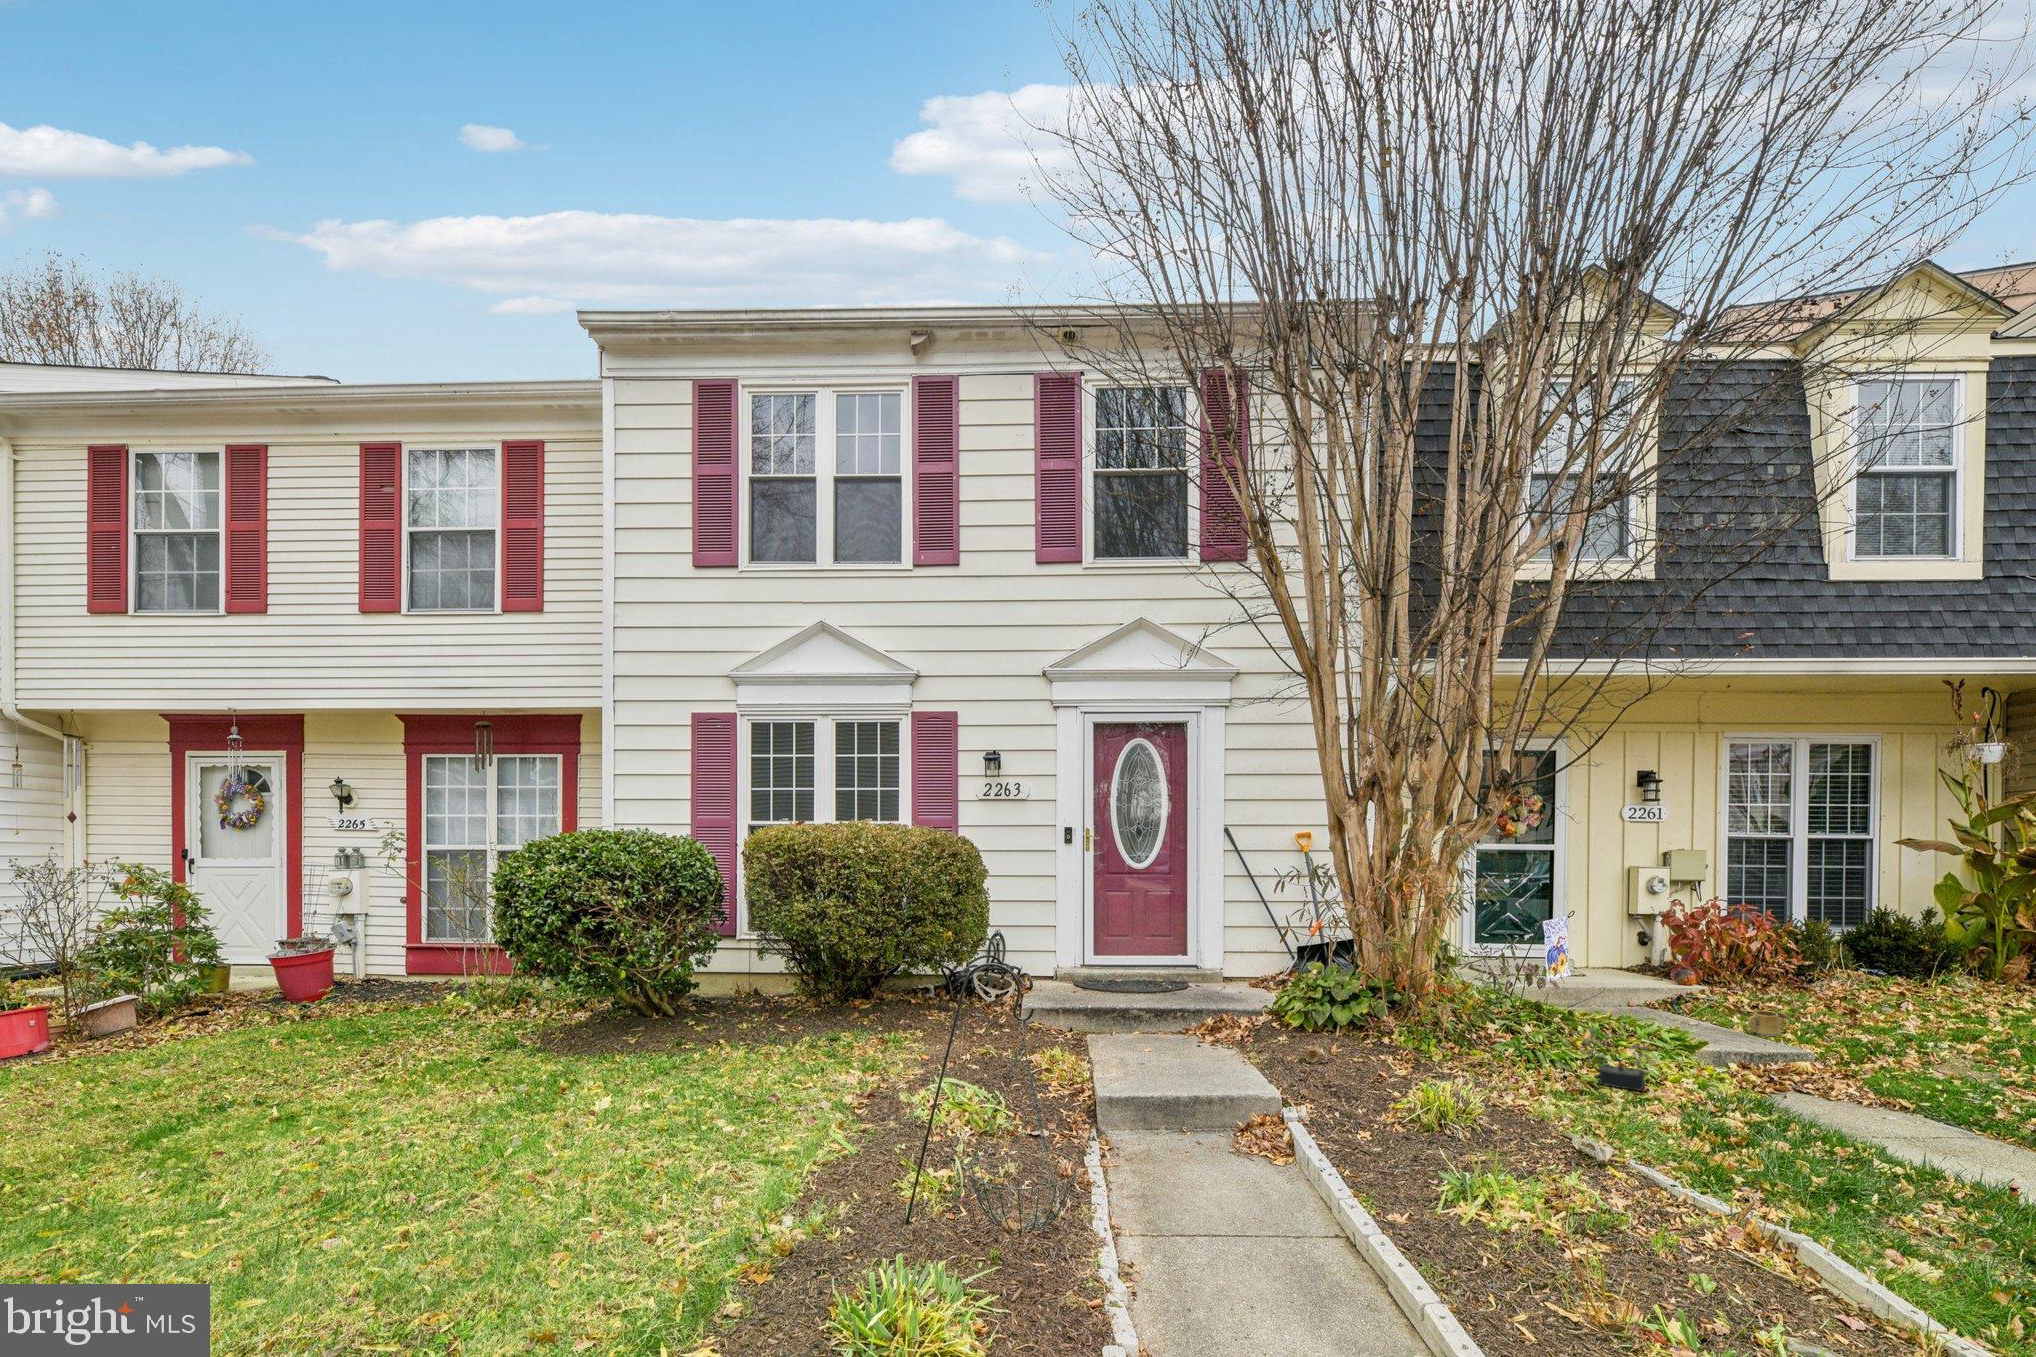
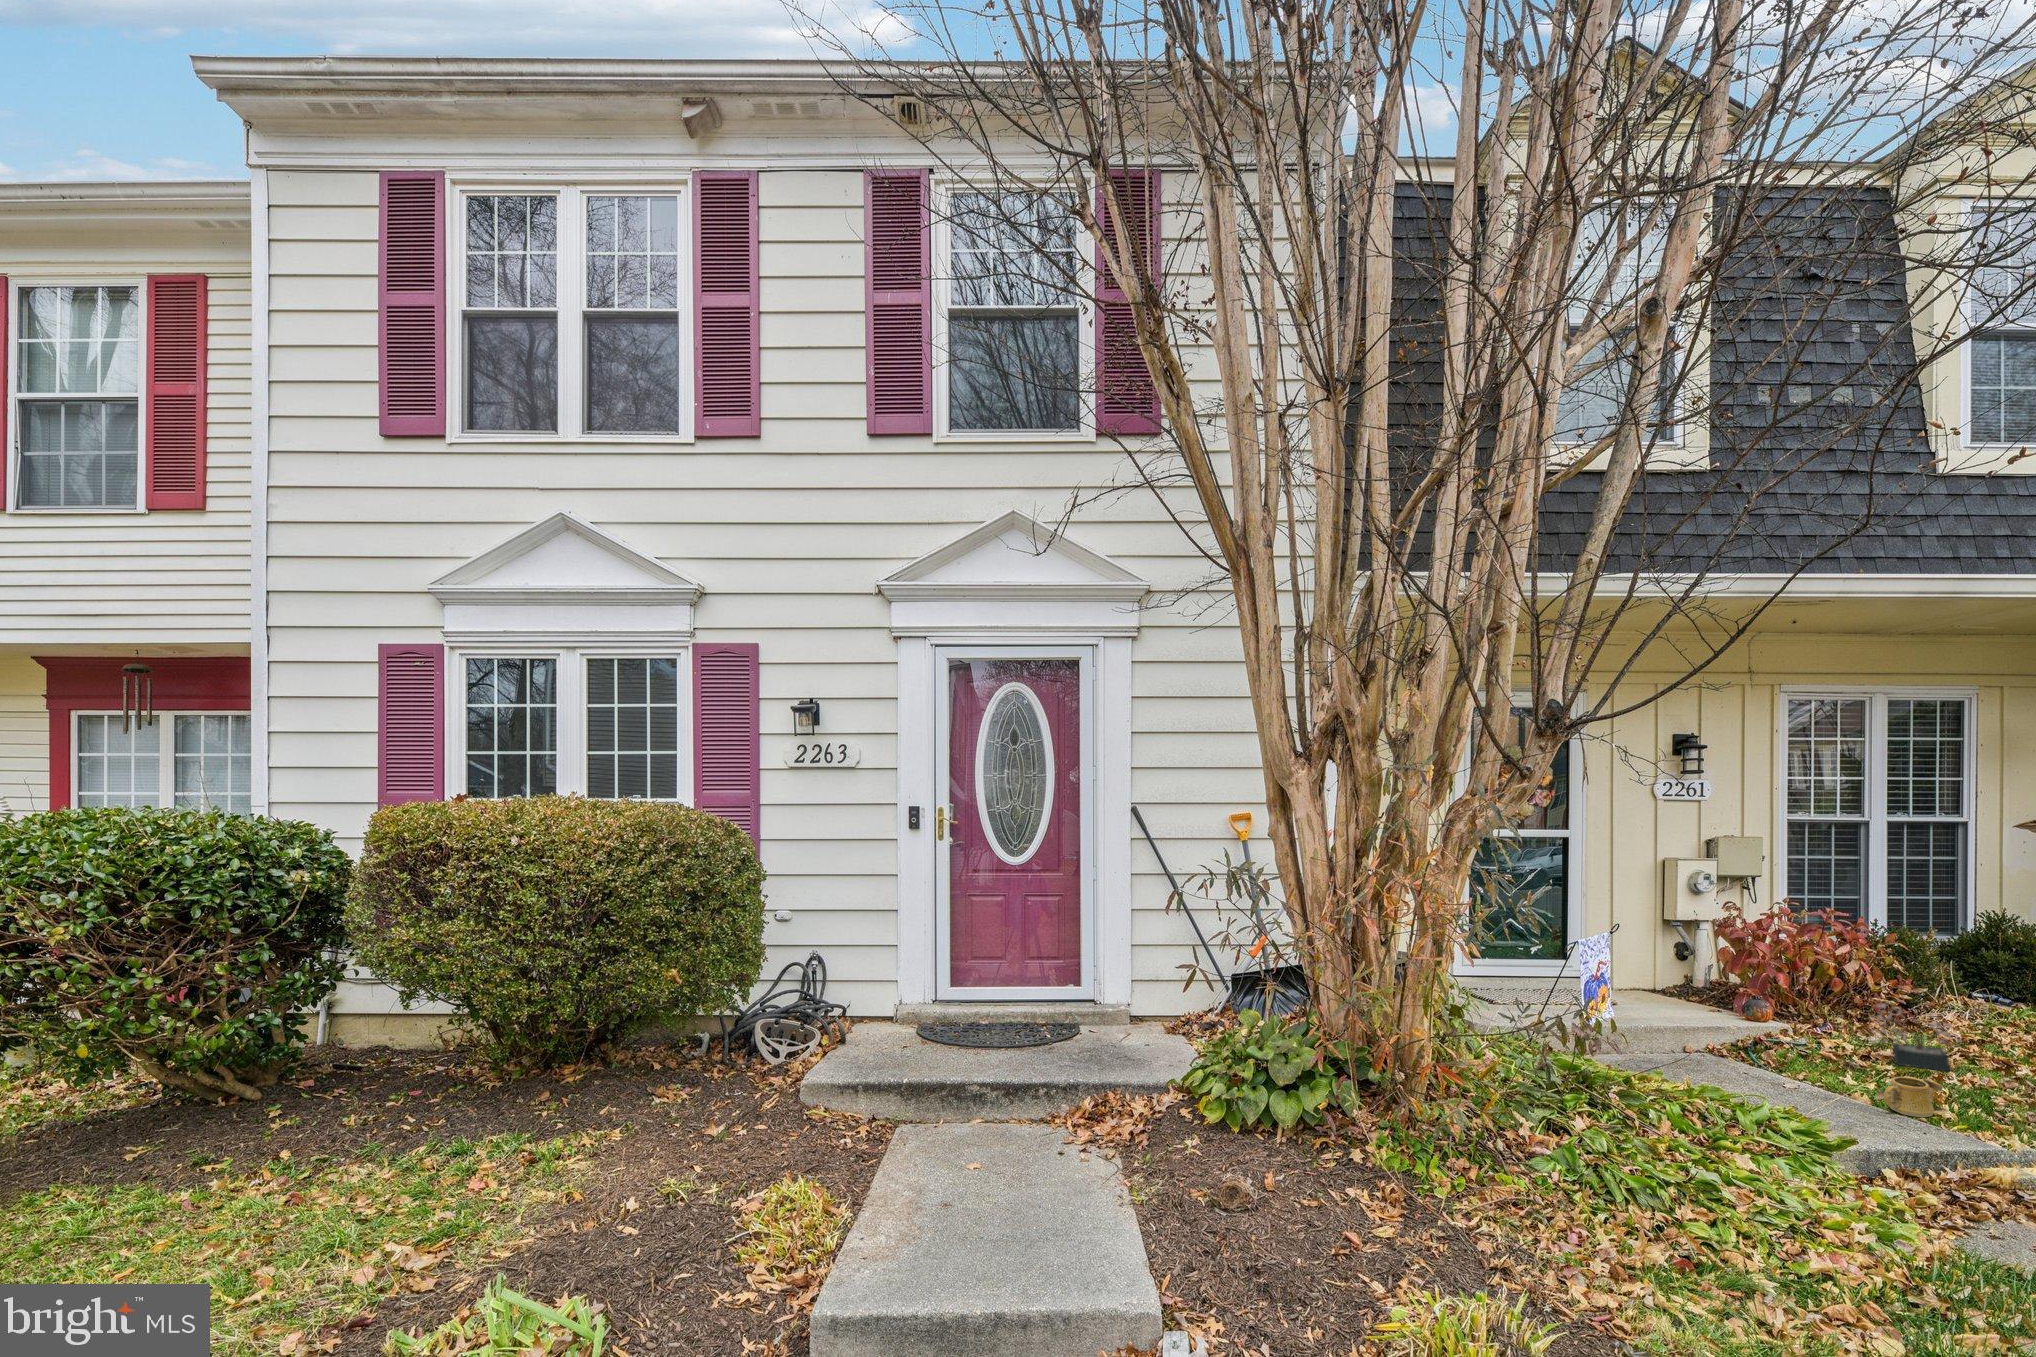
decorative plant: present [1583,1027,1654,1091] -> present [1871,1004,1961,1071]

